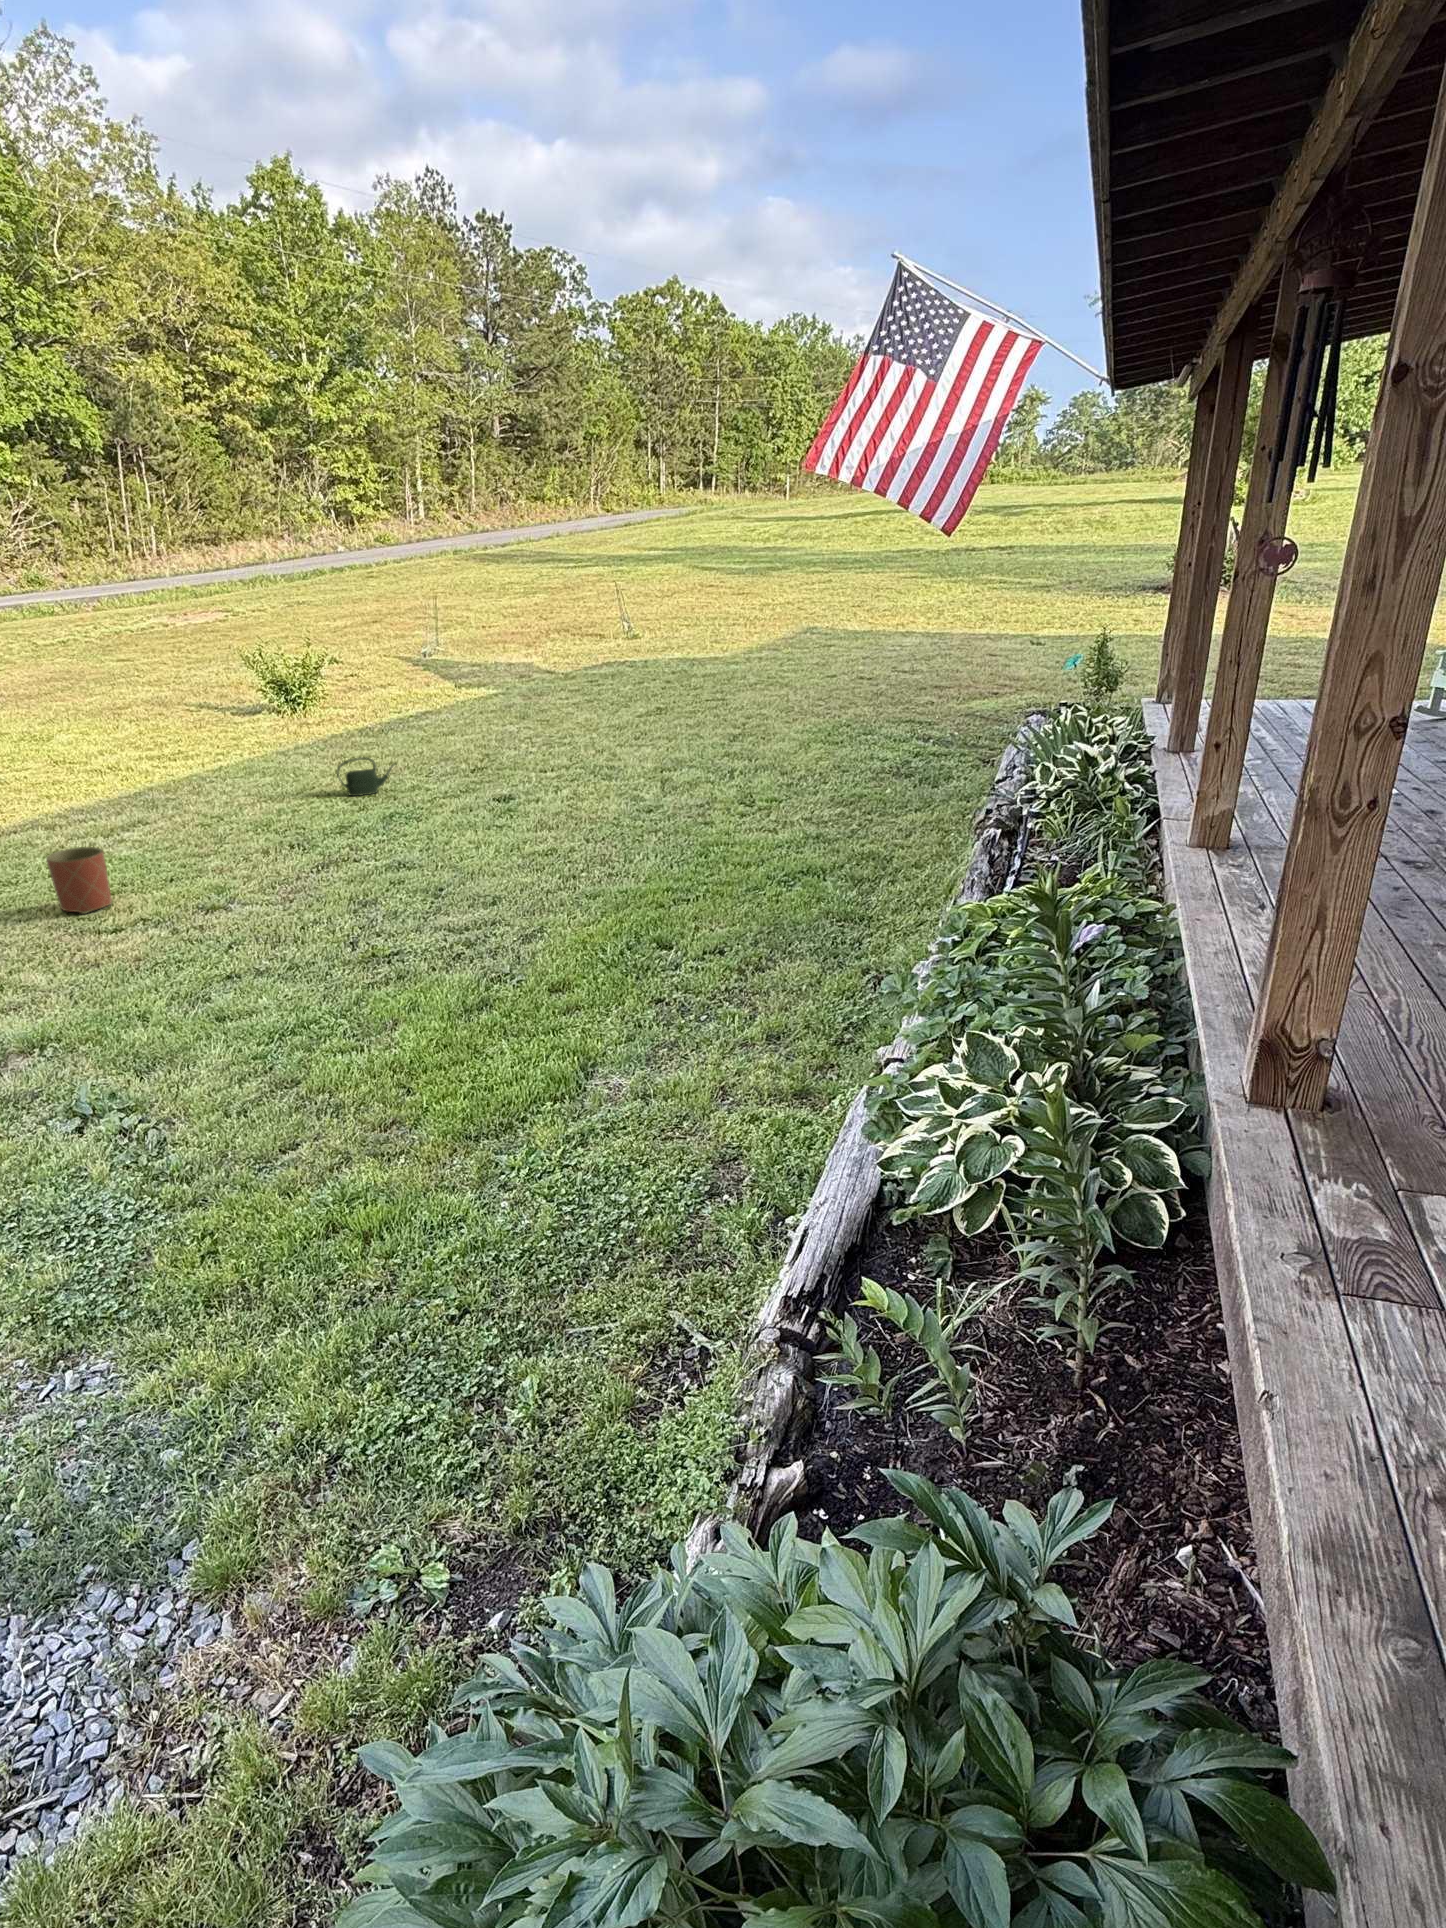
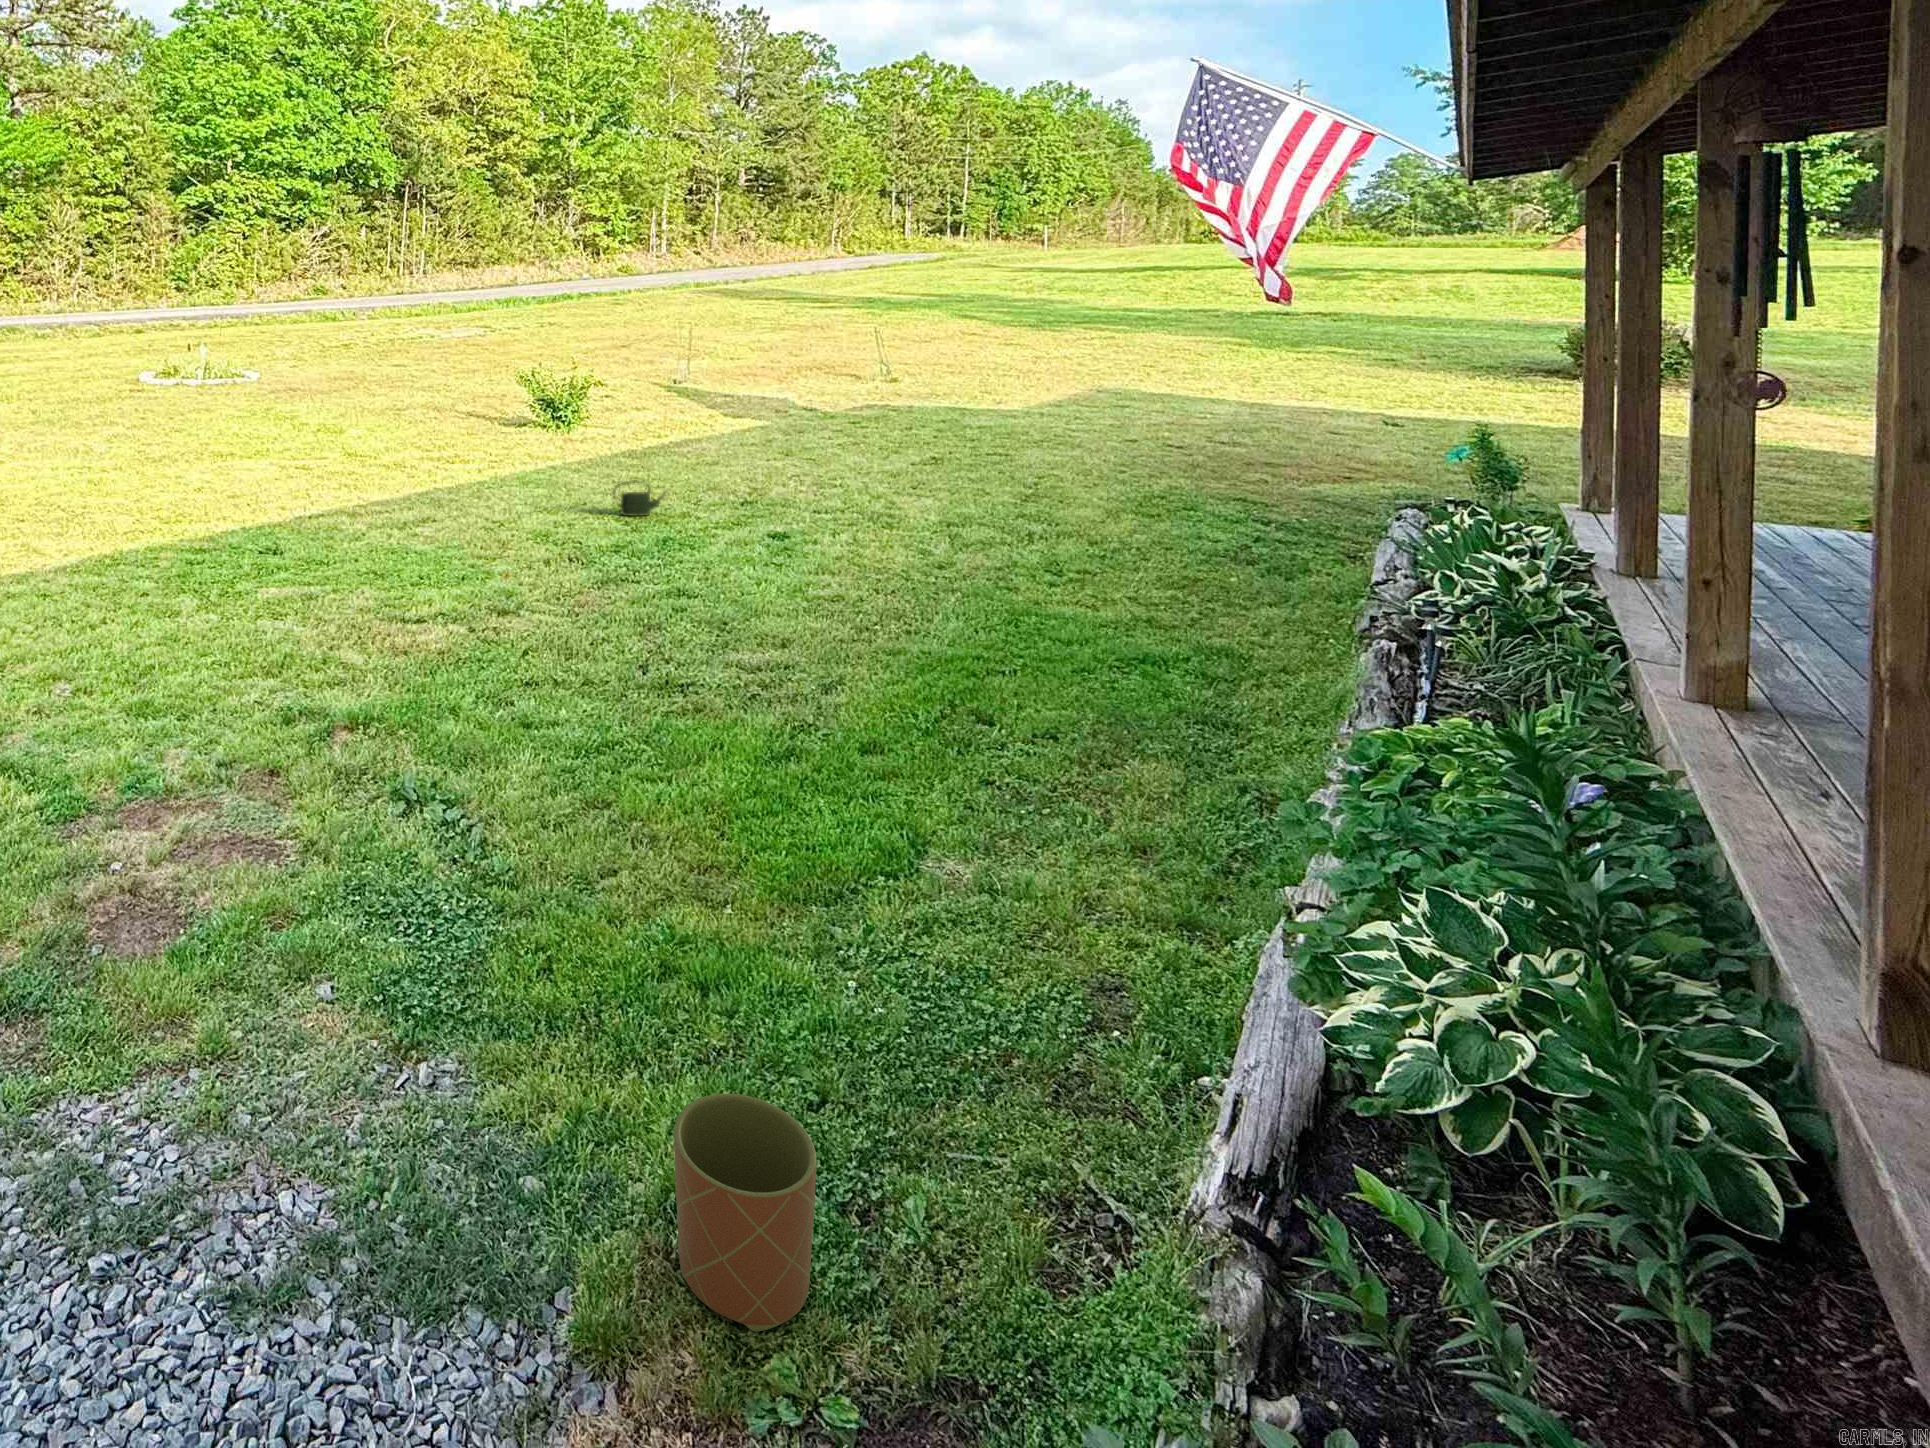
planter: present [46,847,112,914] -> present [674,1094,817,1332]

